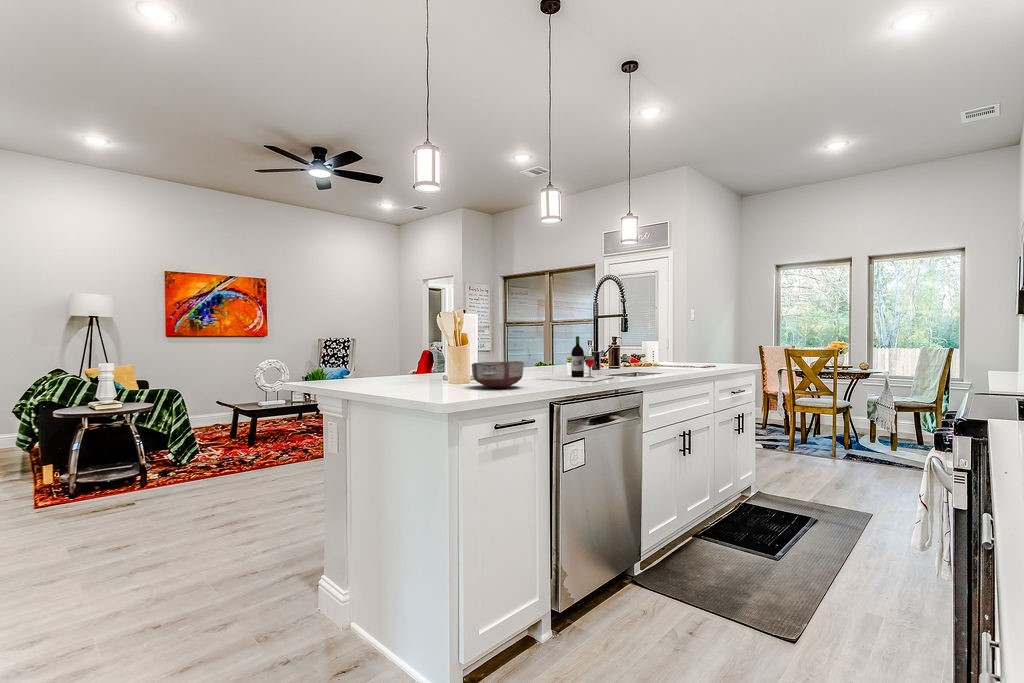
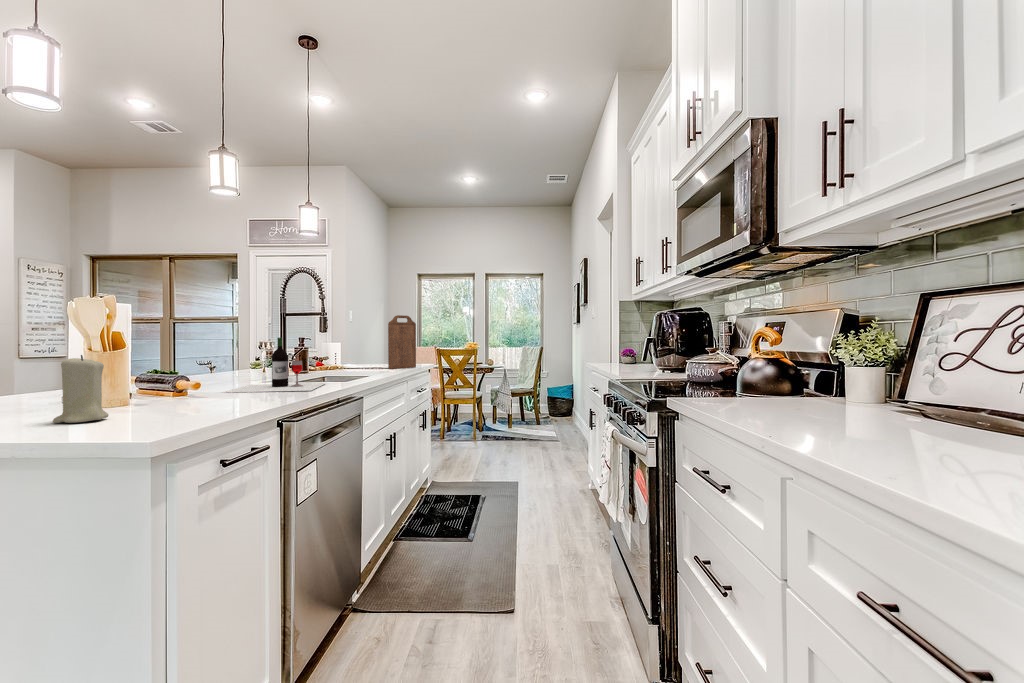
cutting board: none [703,313,734,367] -> present [388,315,416,369]
candle: none [420,348,446,390] -> present [53,355,109,423]
ceramic bowl: present [472,361,524,388] -> none [150,371,236,409]

